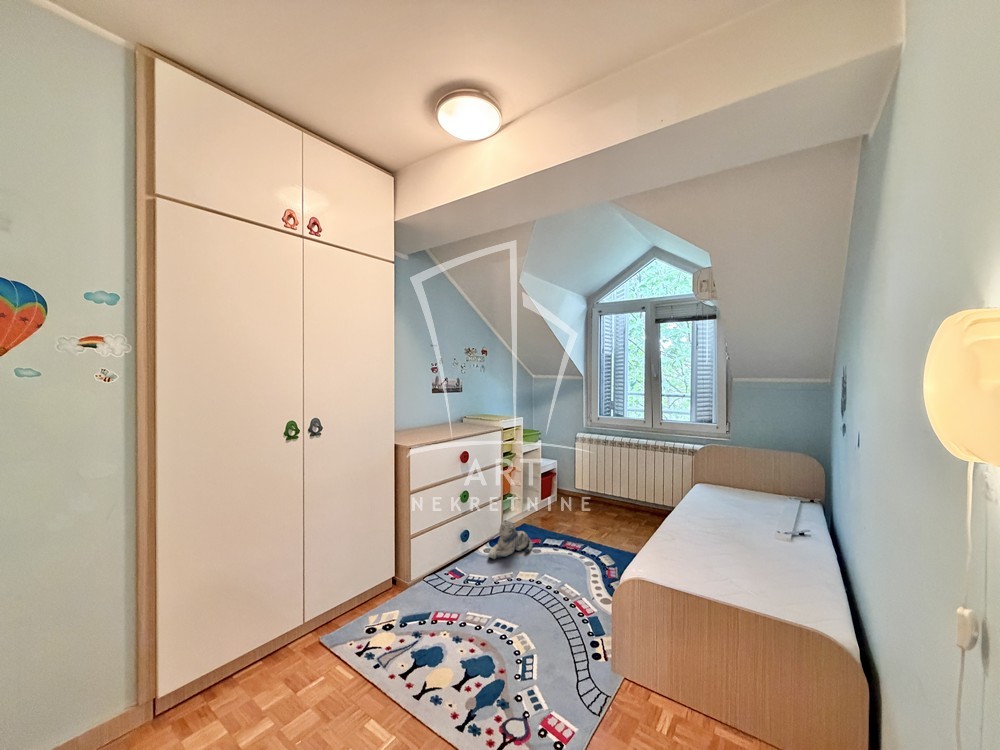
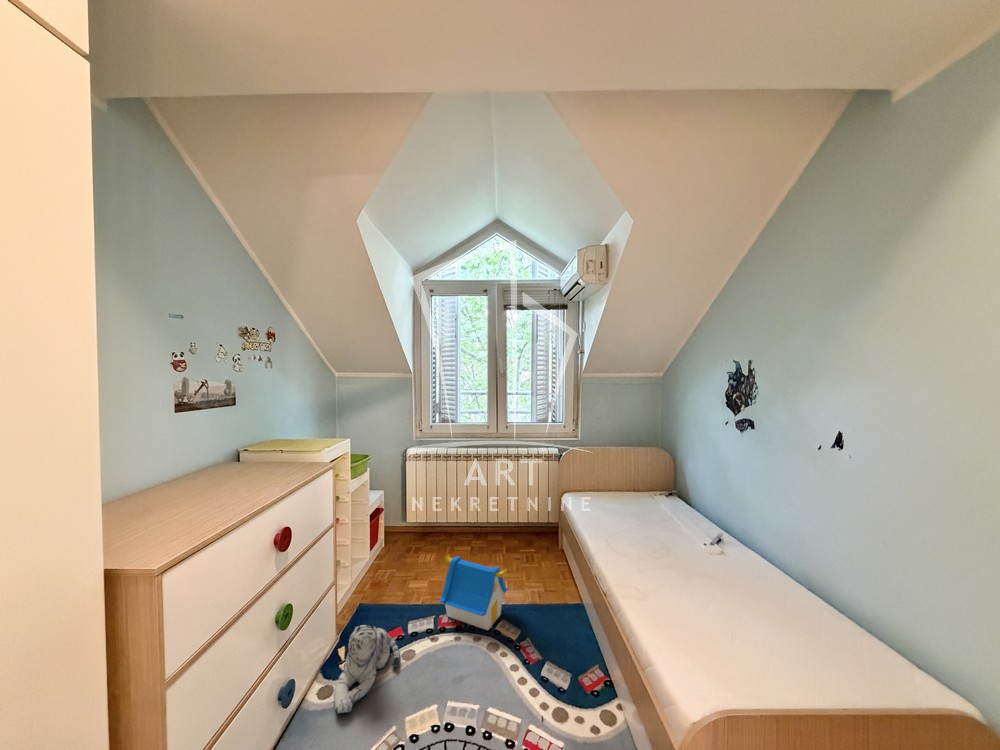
toy house: none [564,503,616,557] -> present [439,554,508,630]

